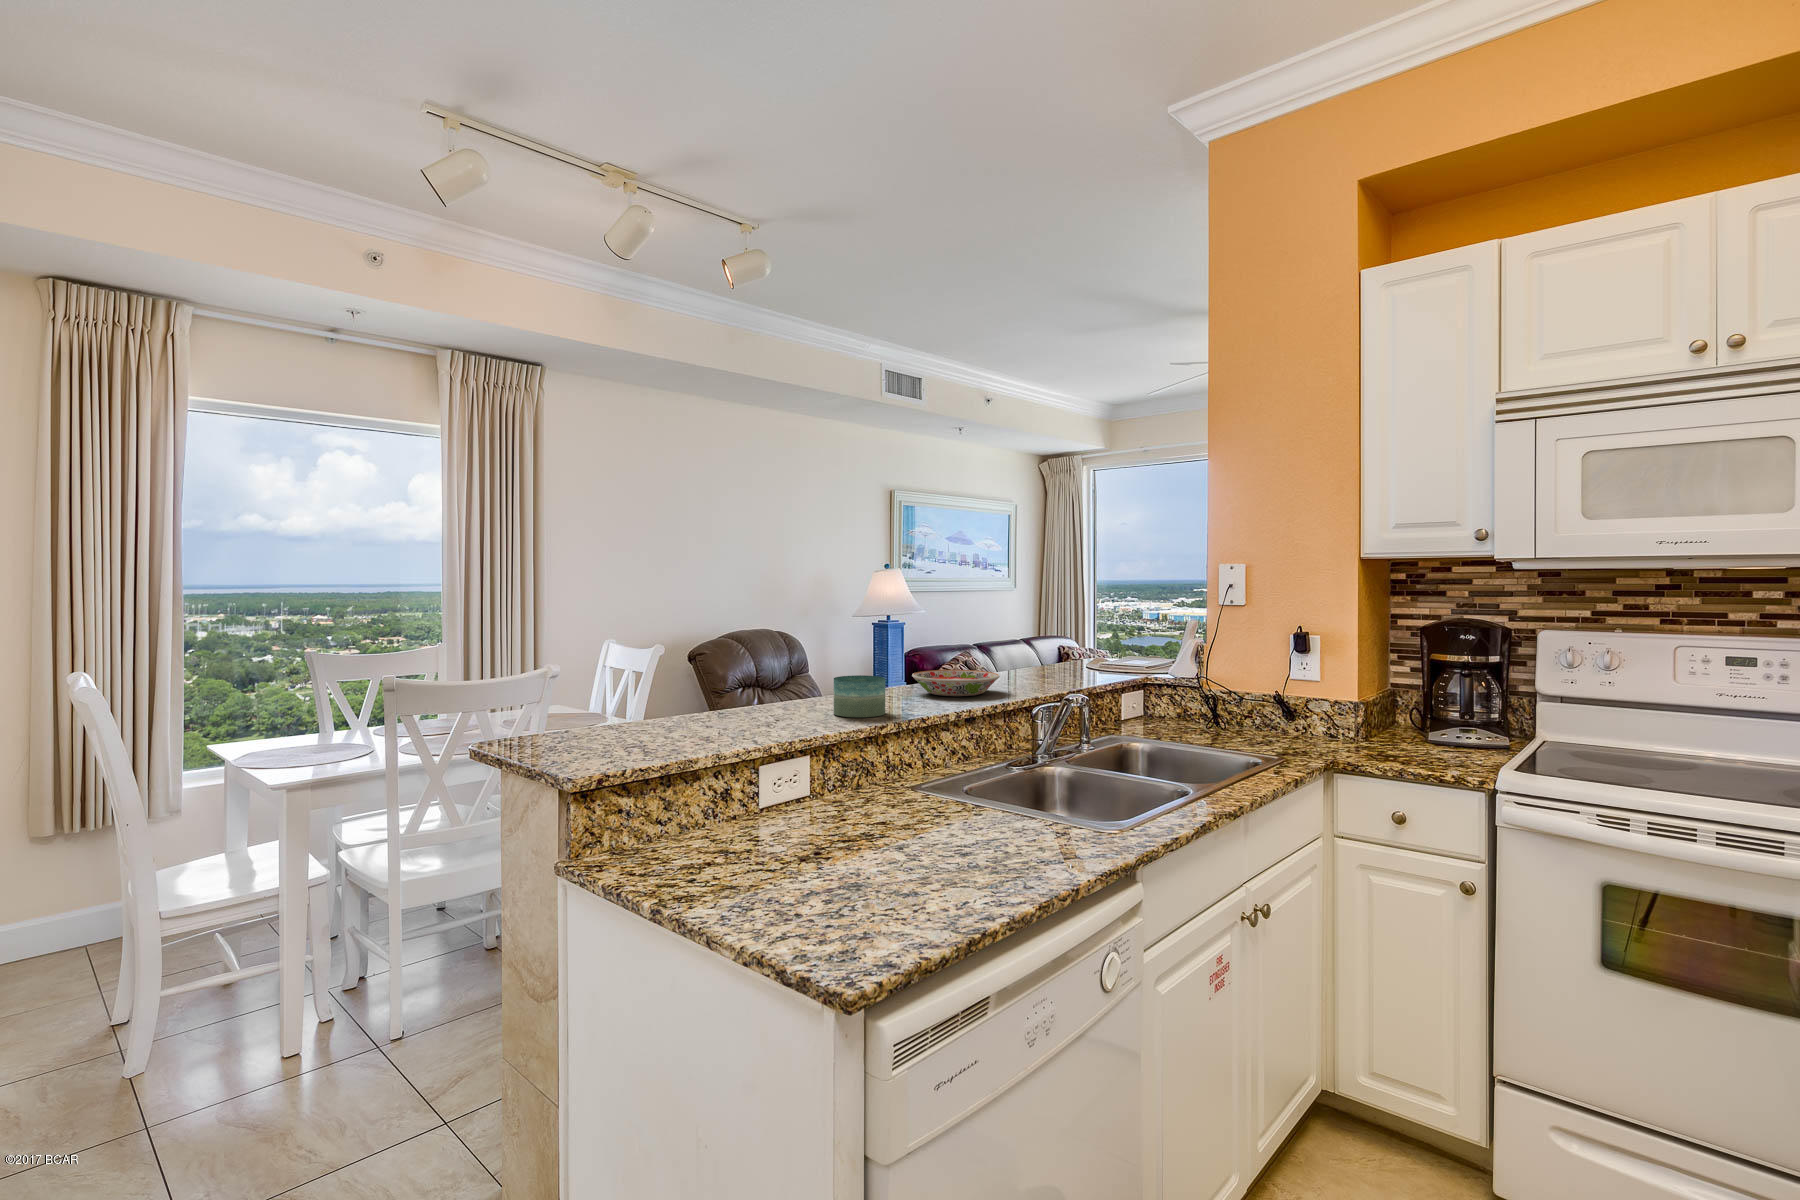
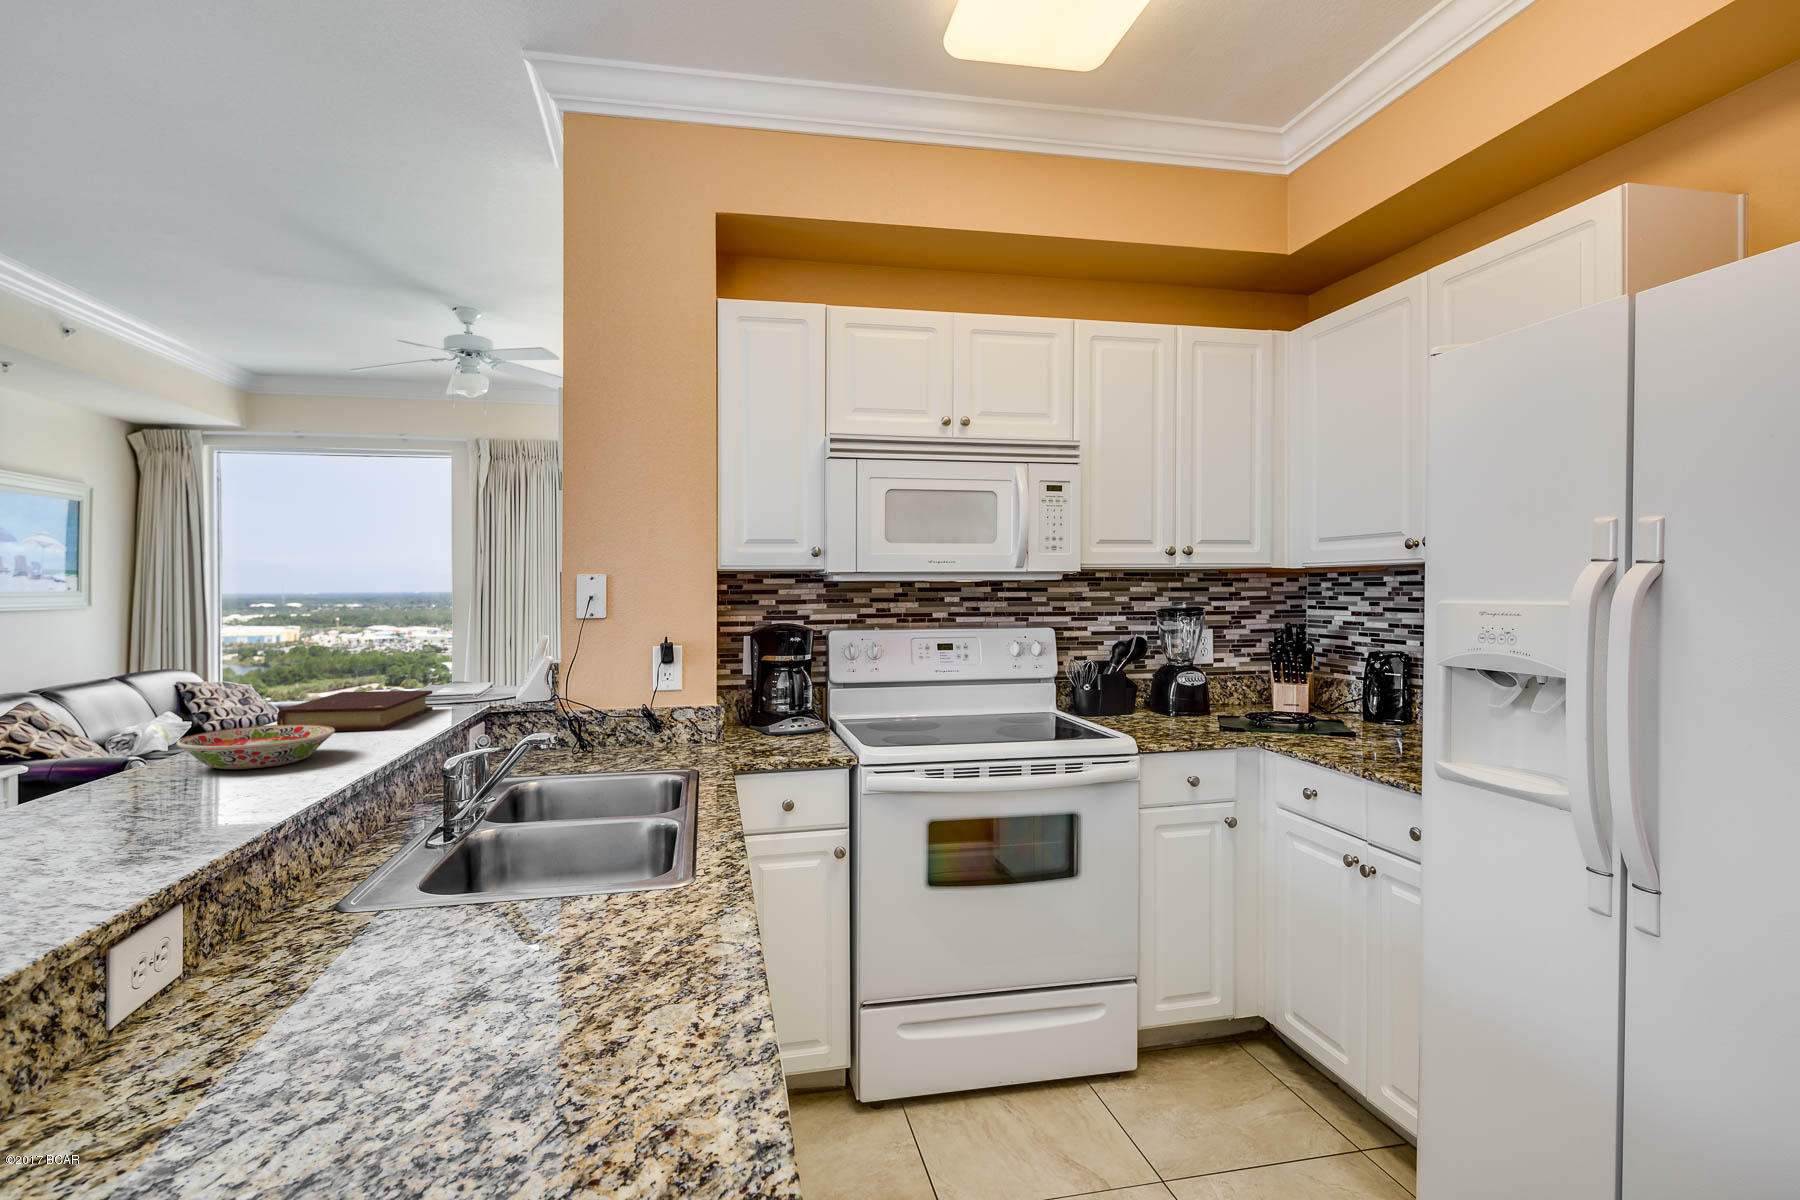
book: none [996,656,1111,685] -> present [277,691,433,731]
candle: present [834,675,885,717] -> none [97,754,209,831]

